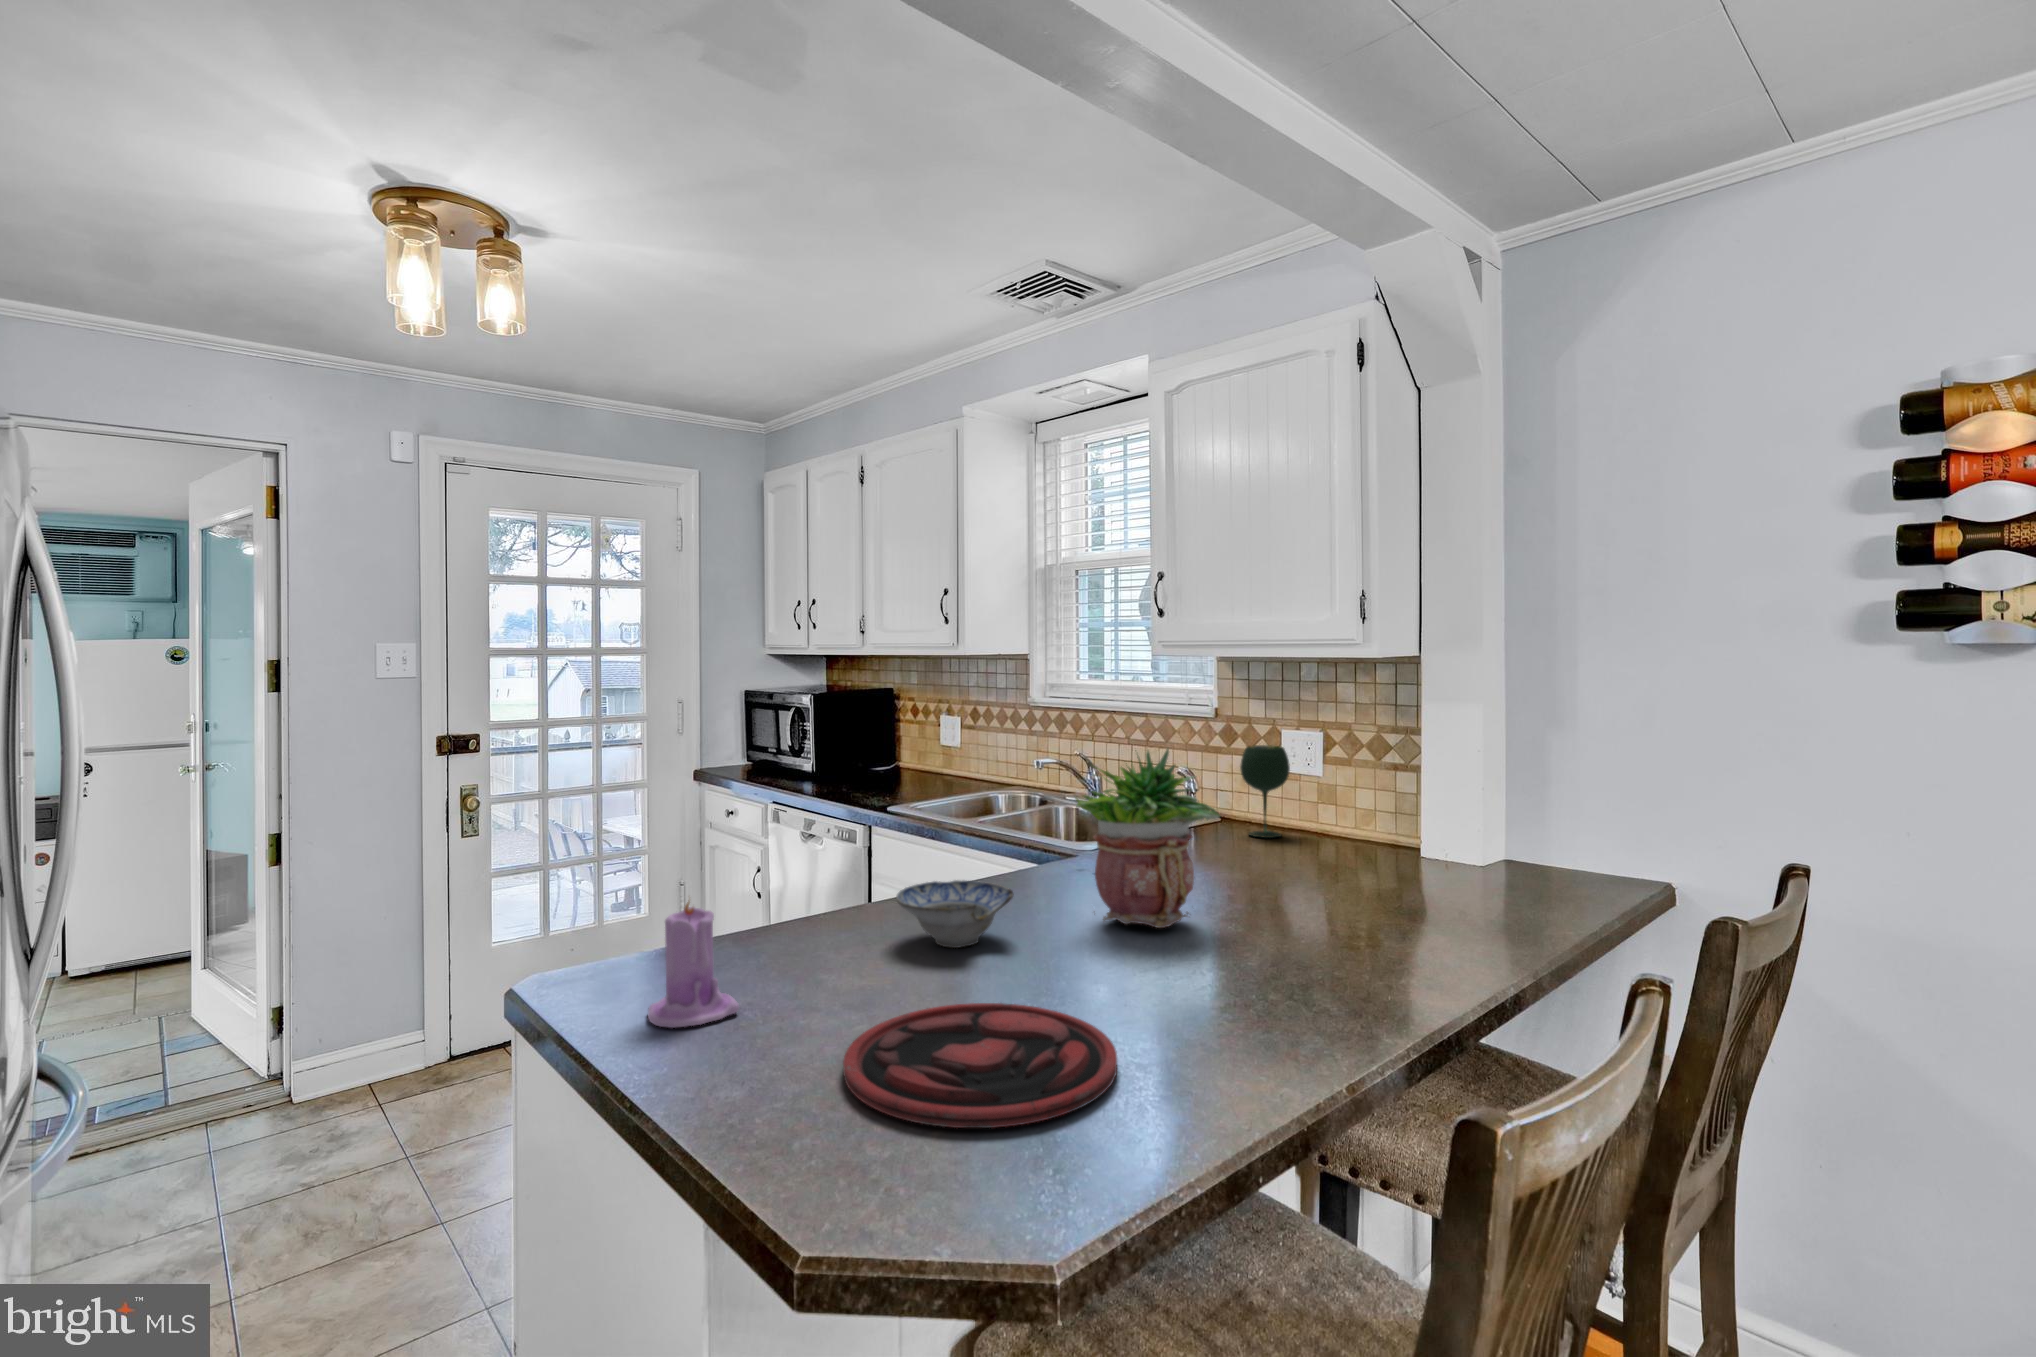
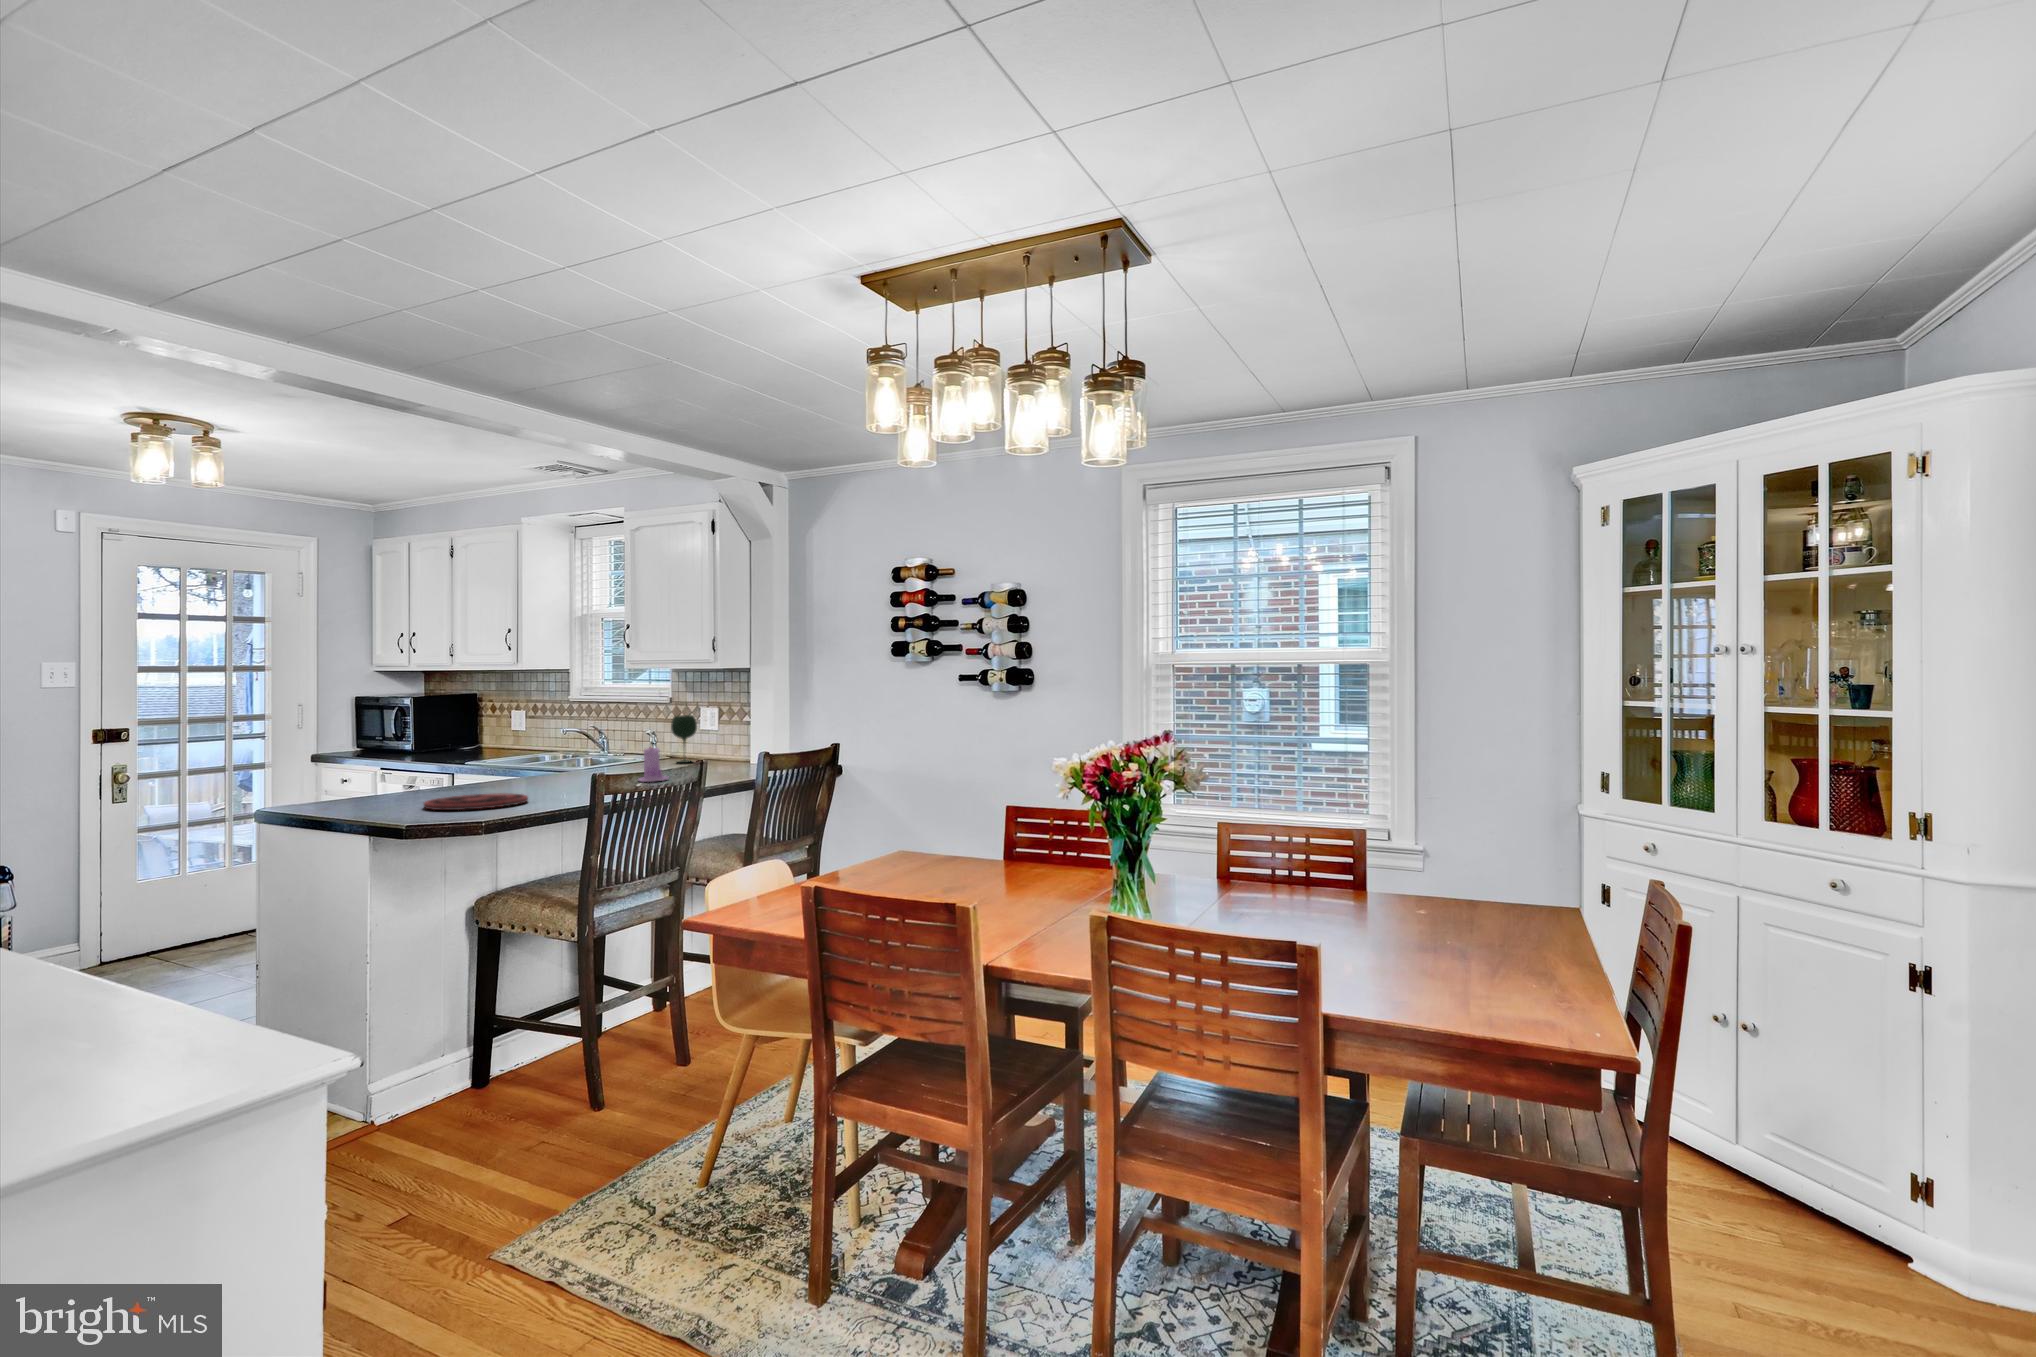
potted plant: present [1076,749,1220,928] -> none [542,706,612,783]
ceramic bowl: present [896,880,1013,948] -> none [453,767,510,791]
candle: present [648,901,739,1028] -> present [638,746,669,782]

